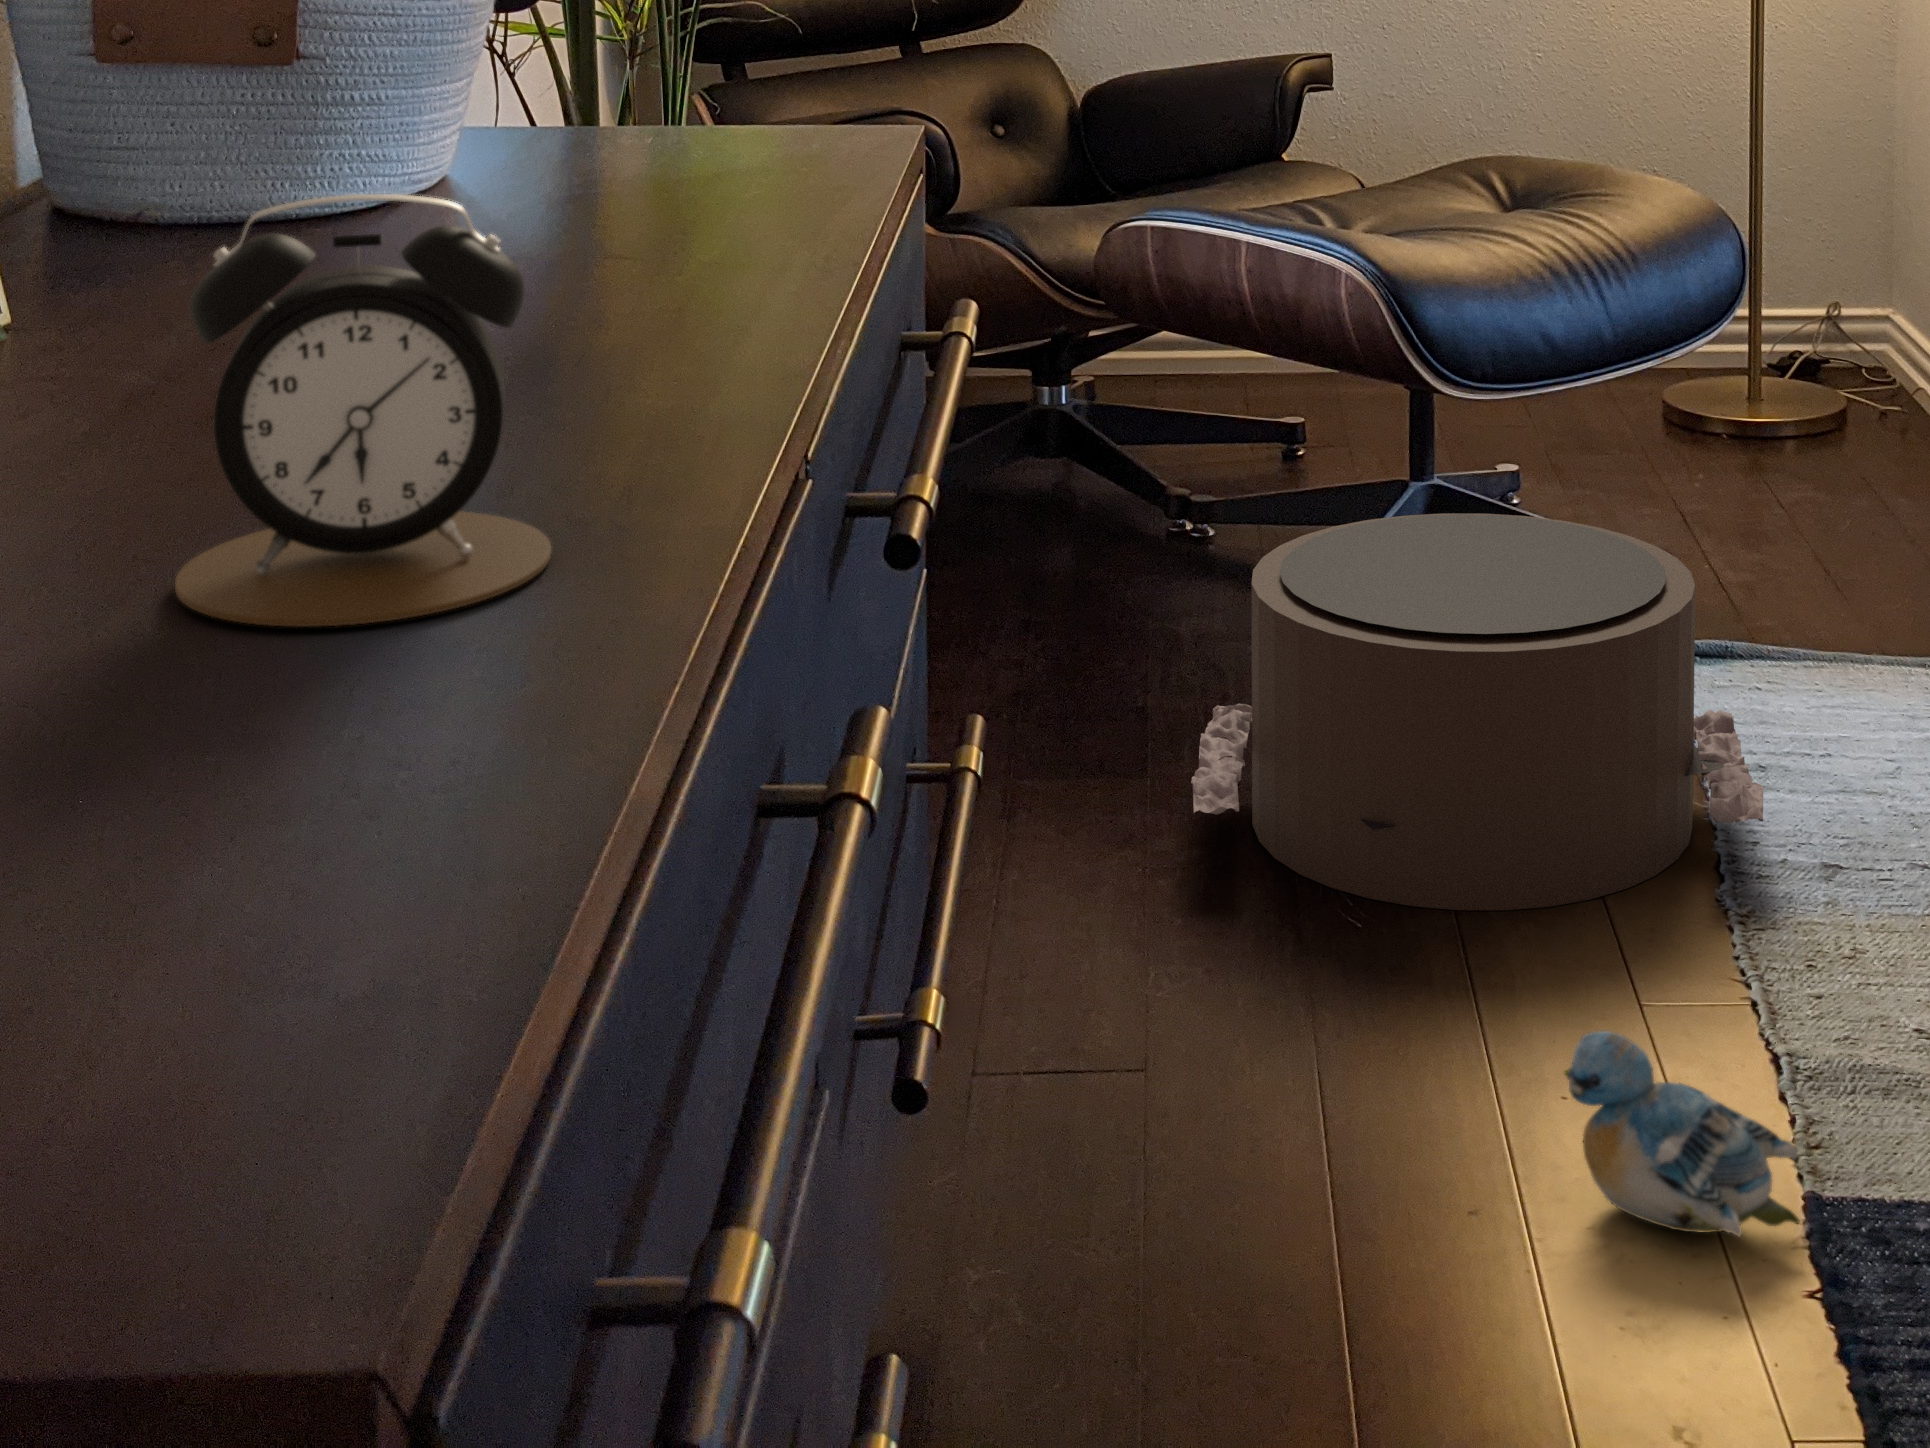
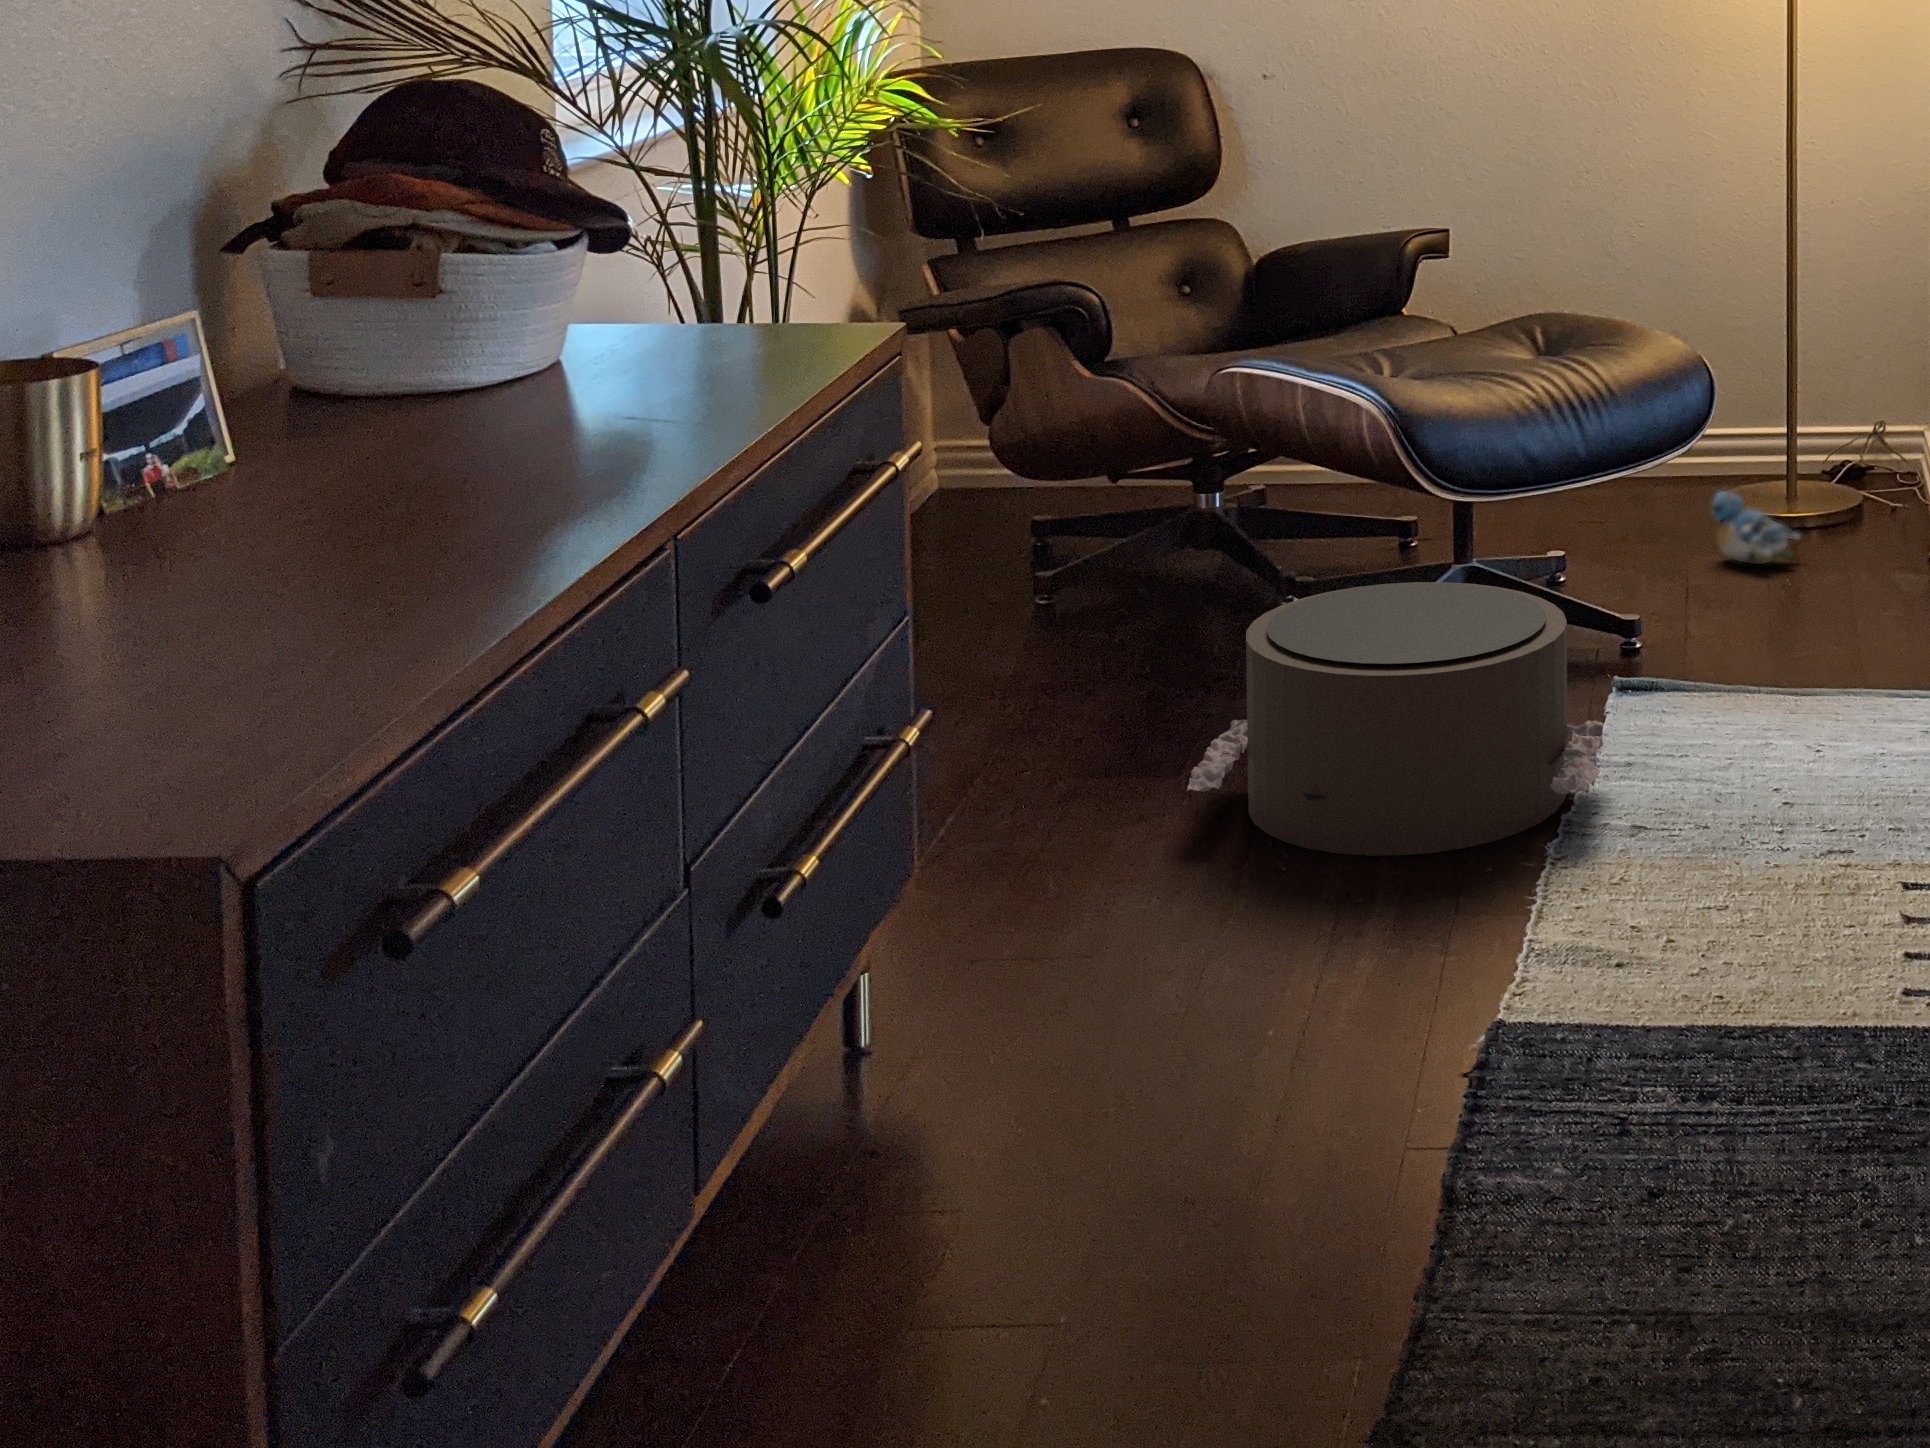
alarm clock: present [175,194,552,627] -> none [262,407,463,614]
plush toy: present [1564,1031,1800,1236] -> present [1711,491,1800,564]

